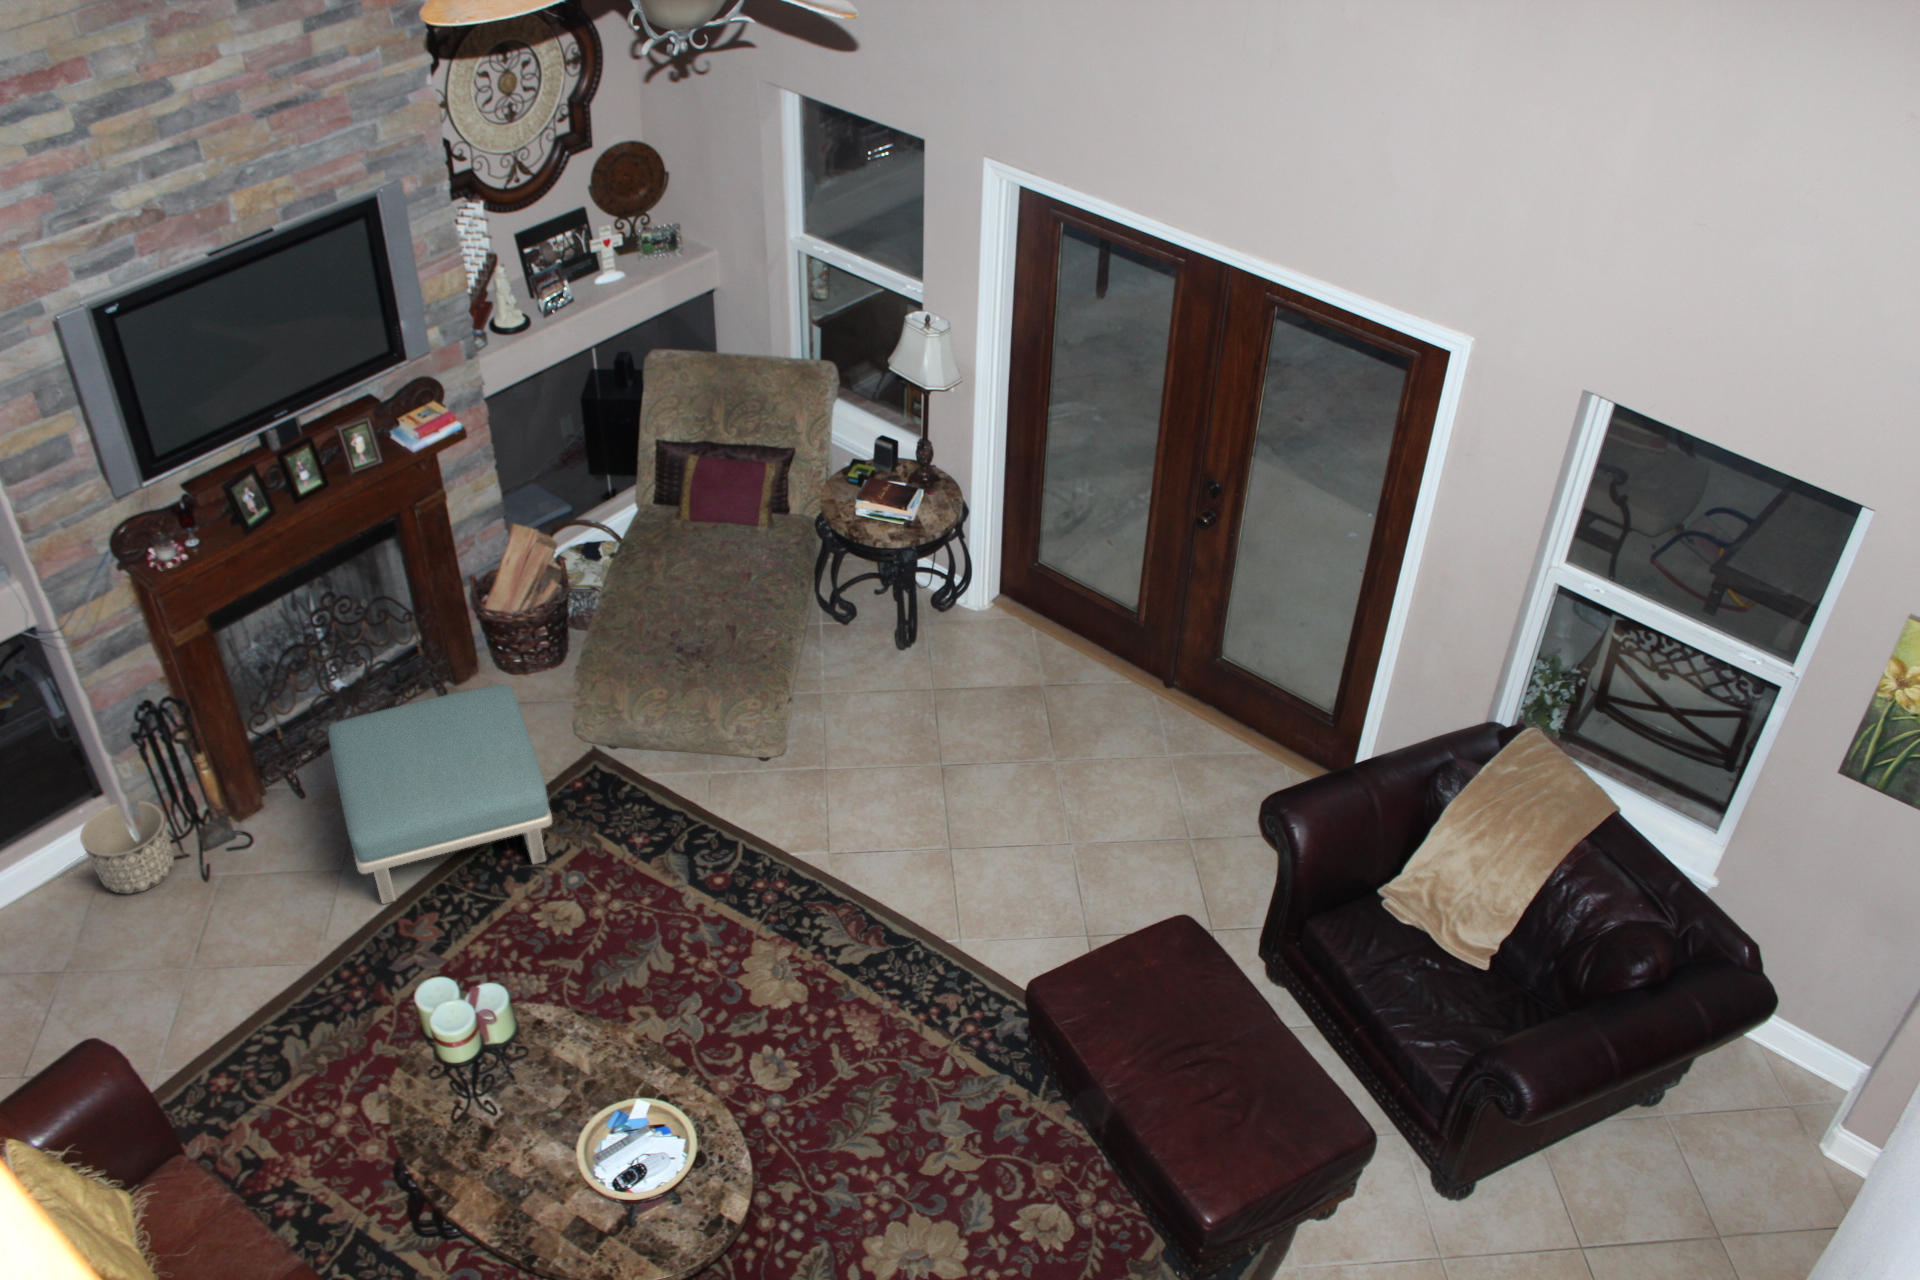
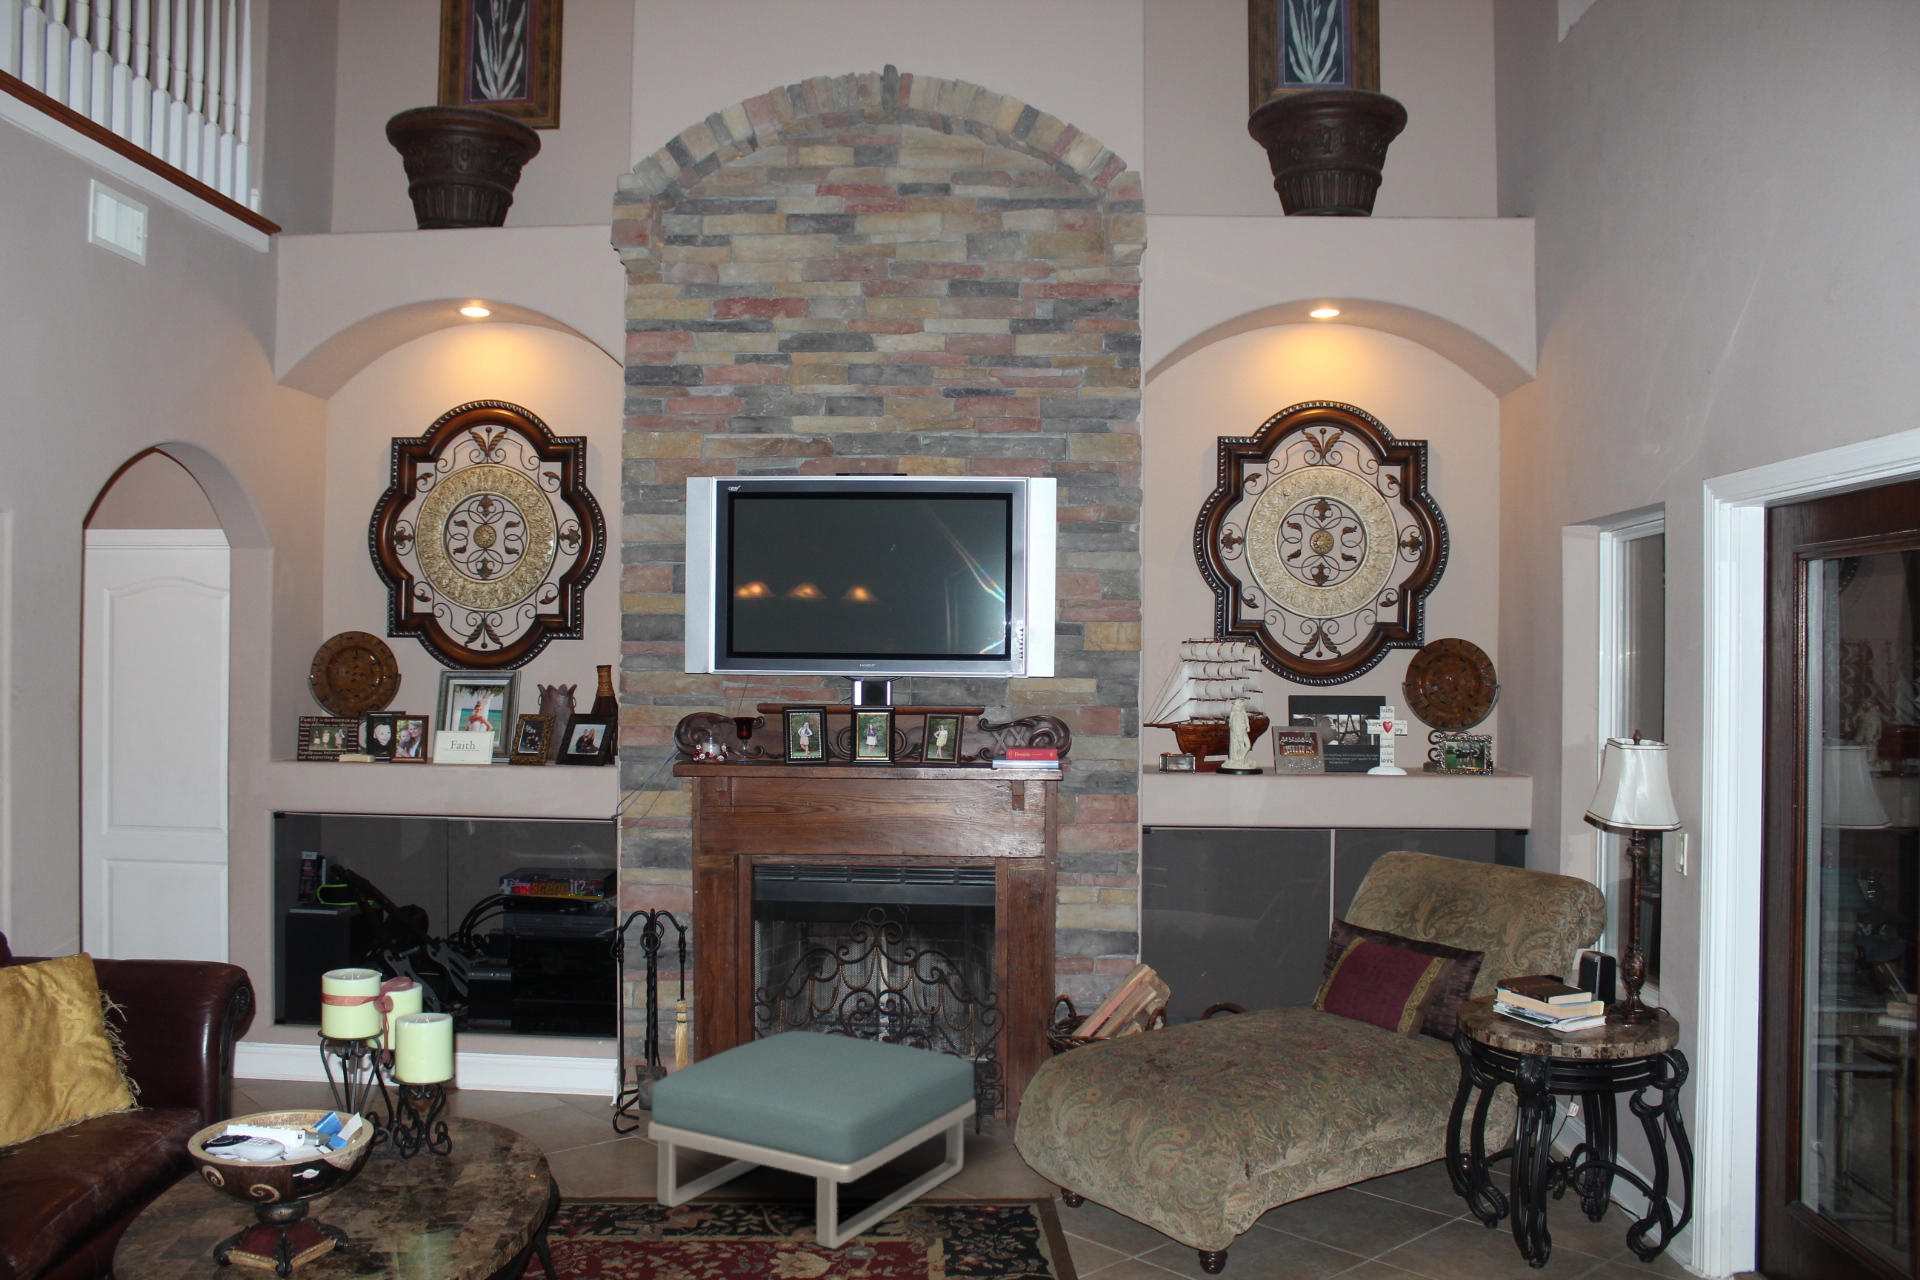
planter: present [80,801,174,894] -> none [535,1032,621,1120]

